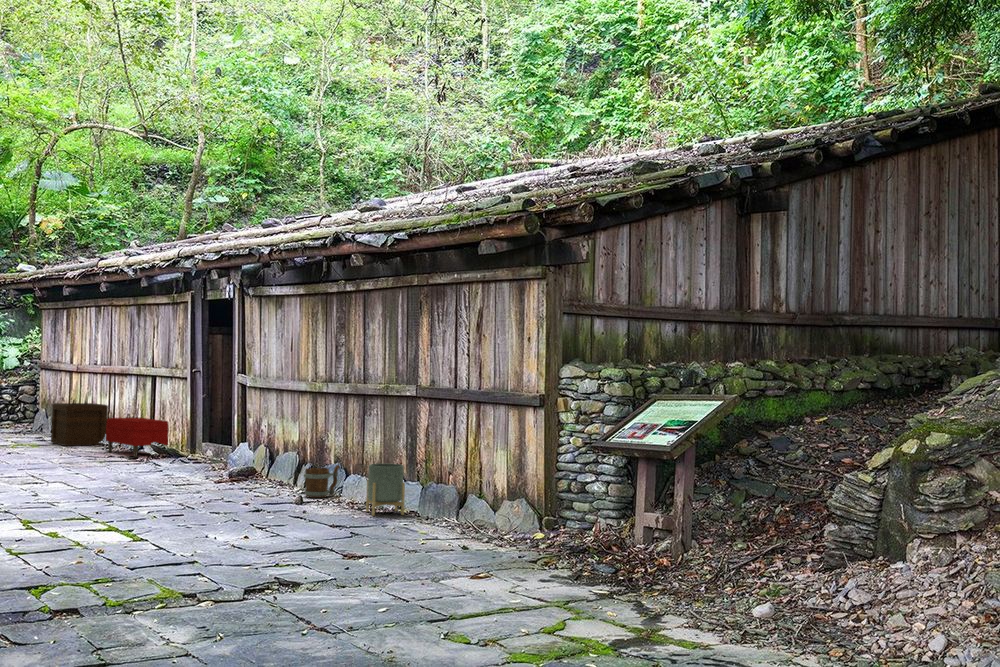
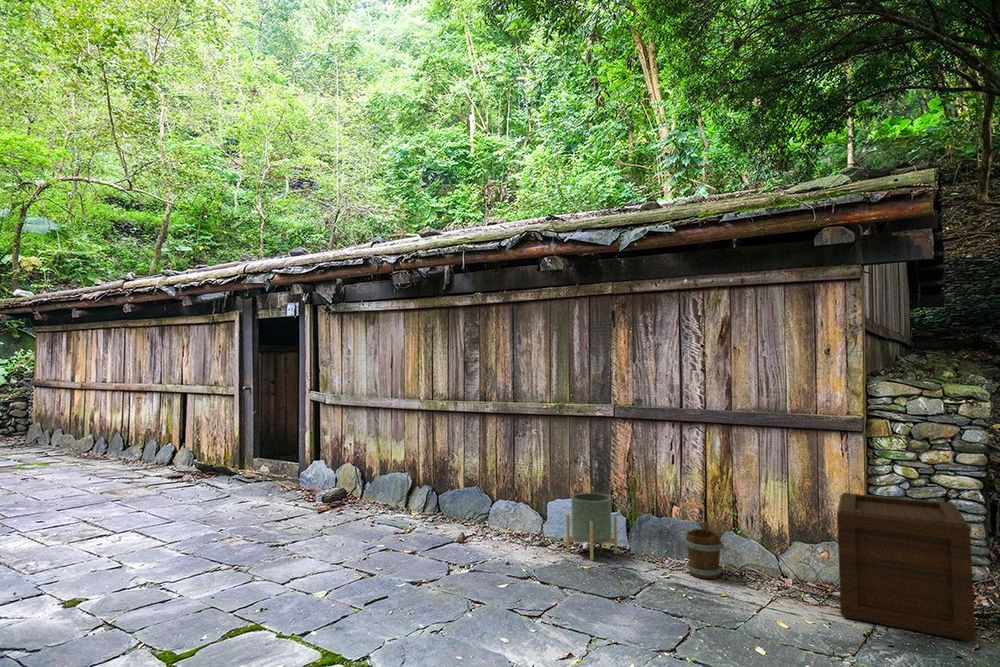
wooden crate: present [51,403,108,446] -> present [837,492,976,641]
bench: present [106,418,169,457] -> none [133,433,207,476]
bucket: present [304,465,340,498] -> present [684,522,724,579]

